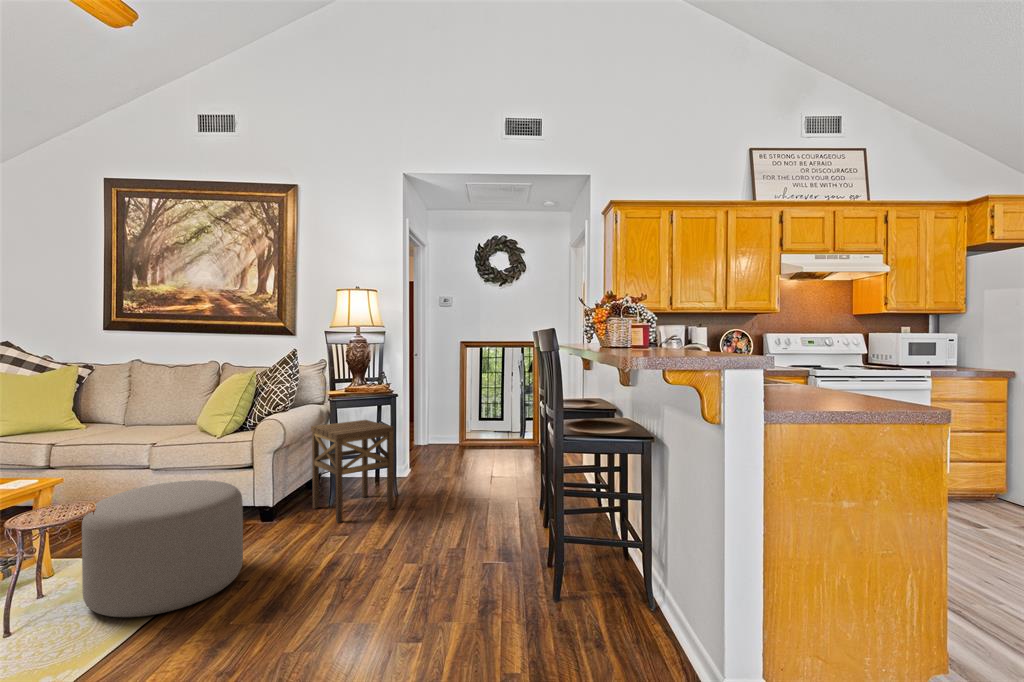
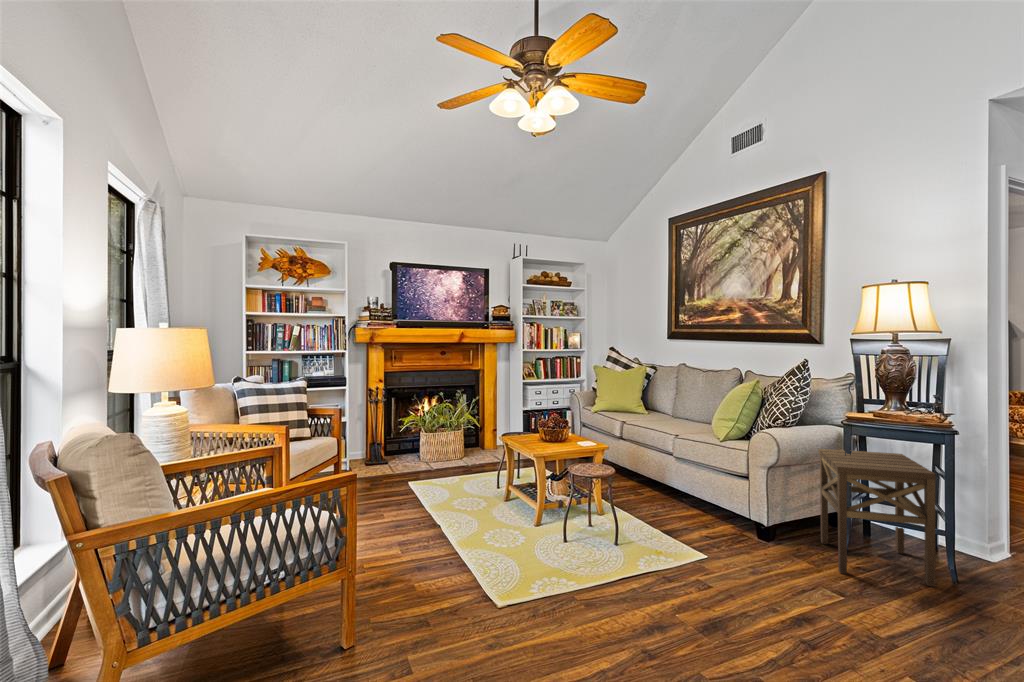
ottoman: present [82,480,243,617] -> none [588,474,708,593]

